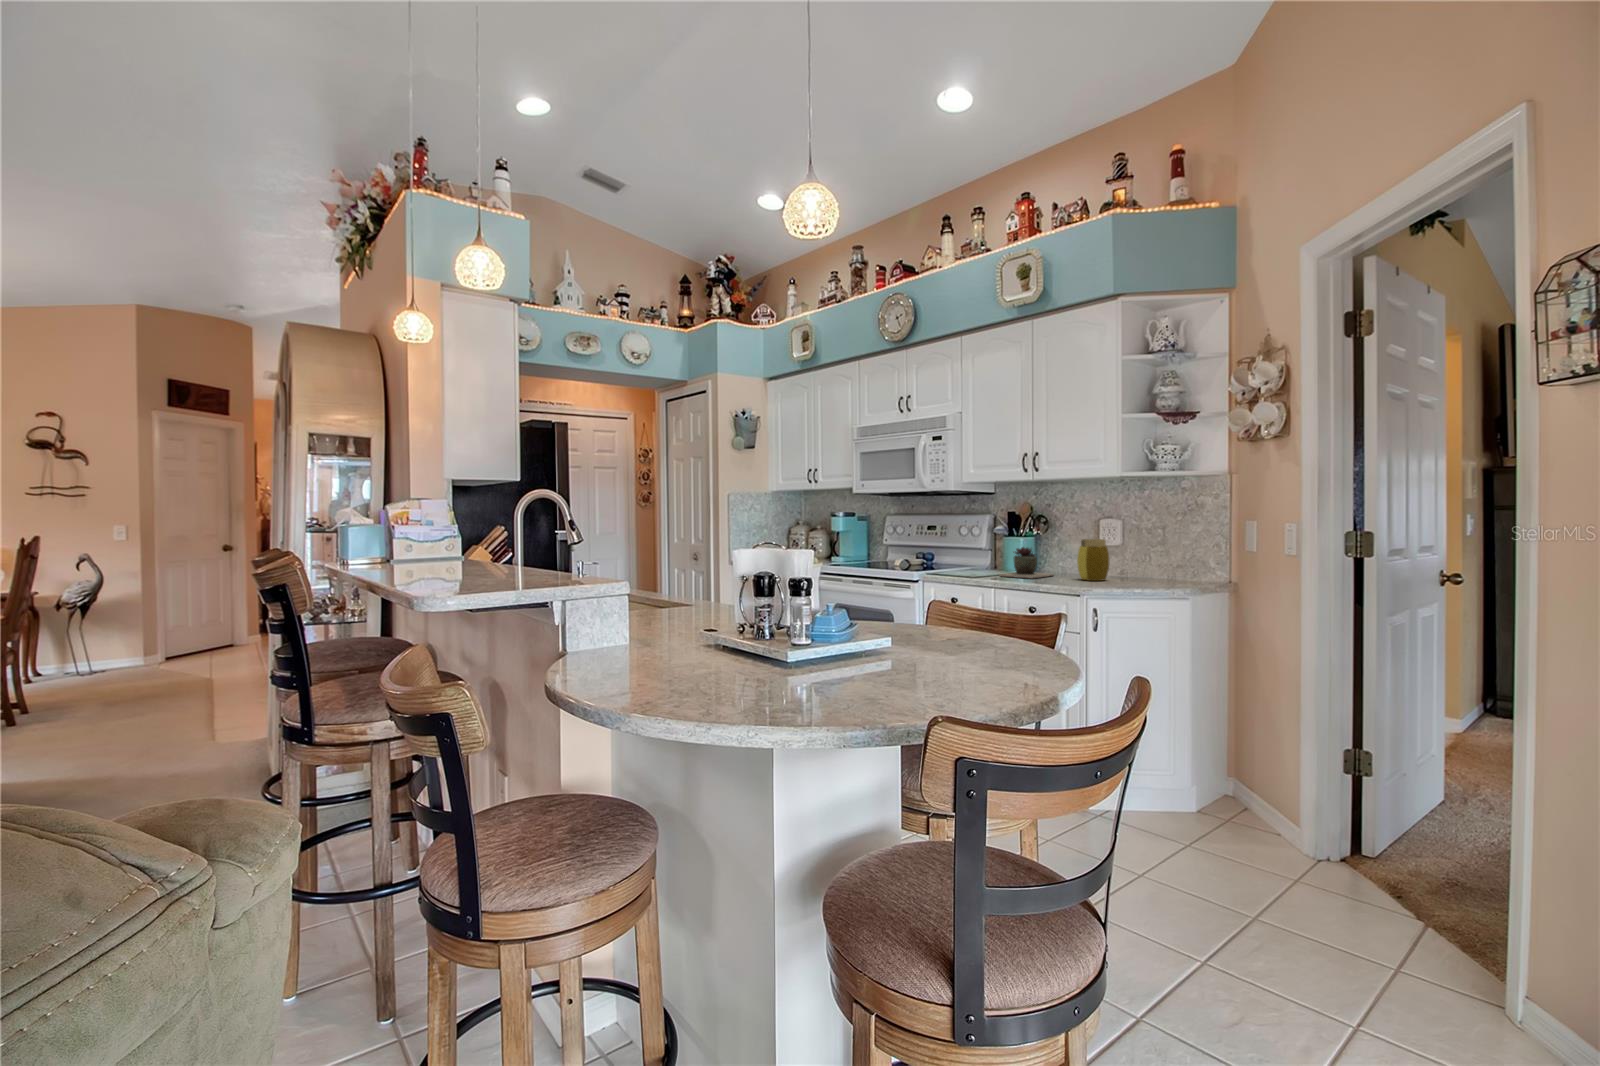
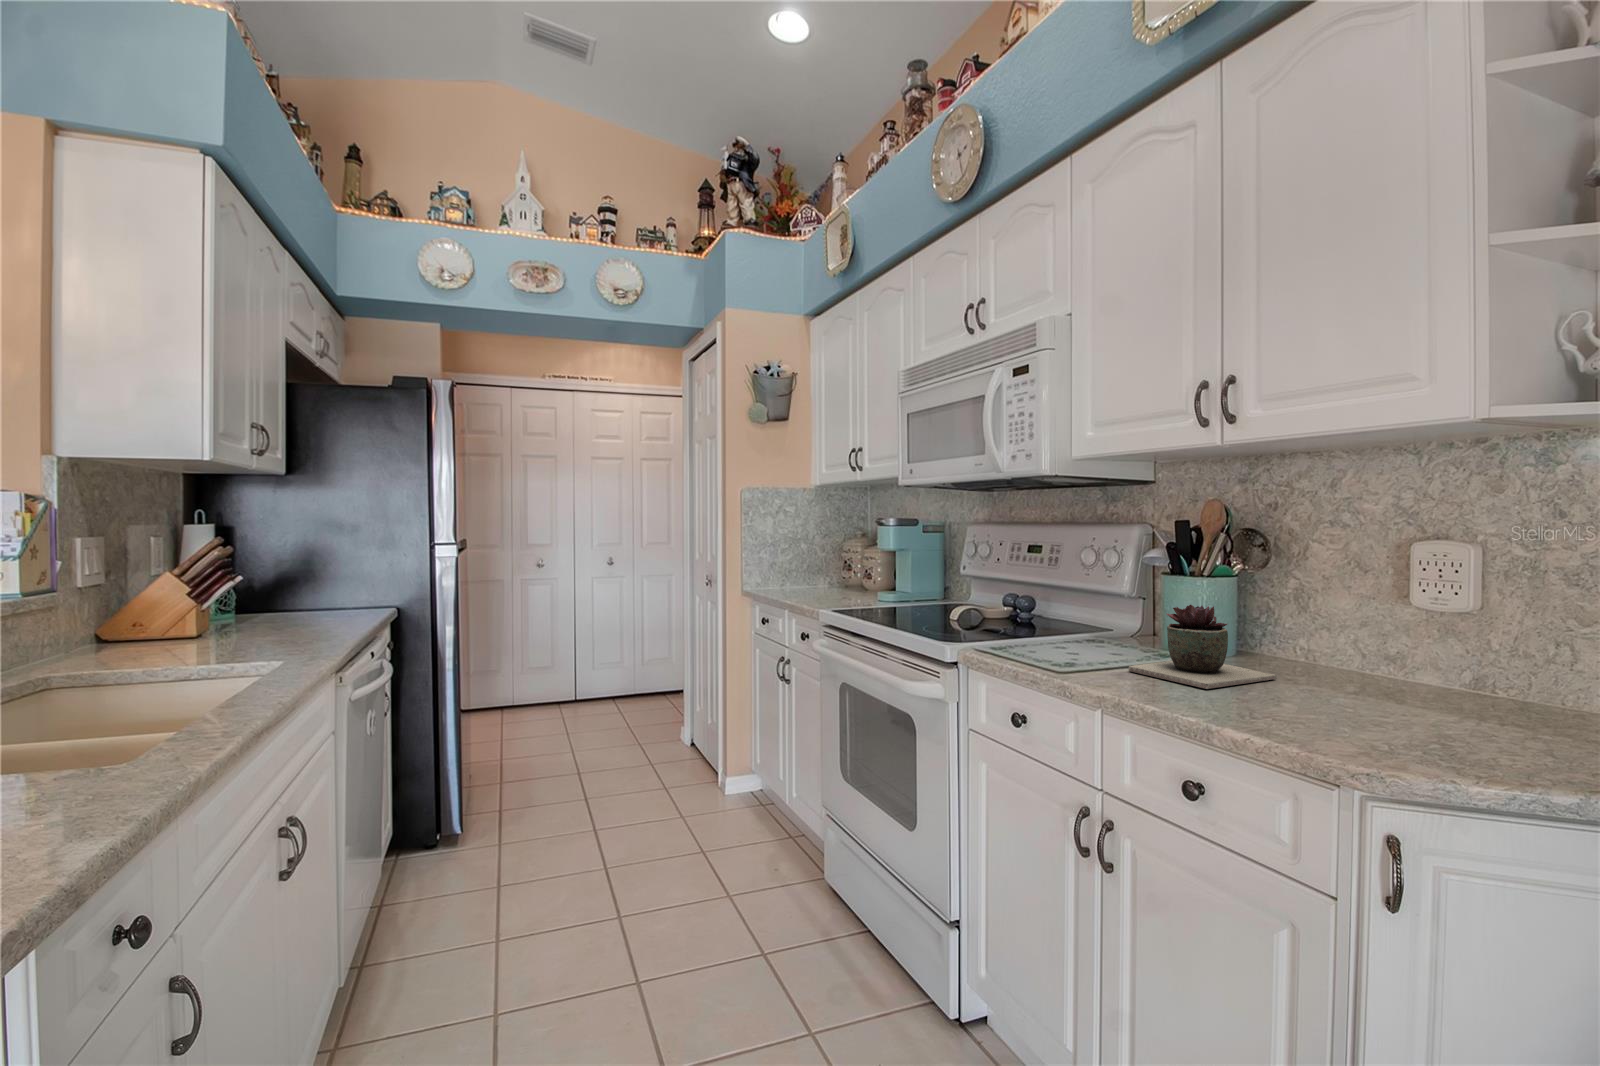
jar: present [1077,539,1109,581] -> none [1340,596,1445,719]

